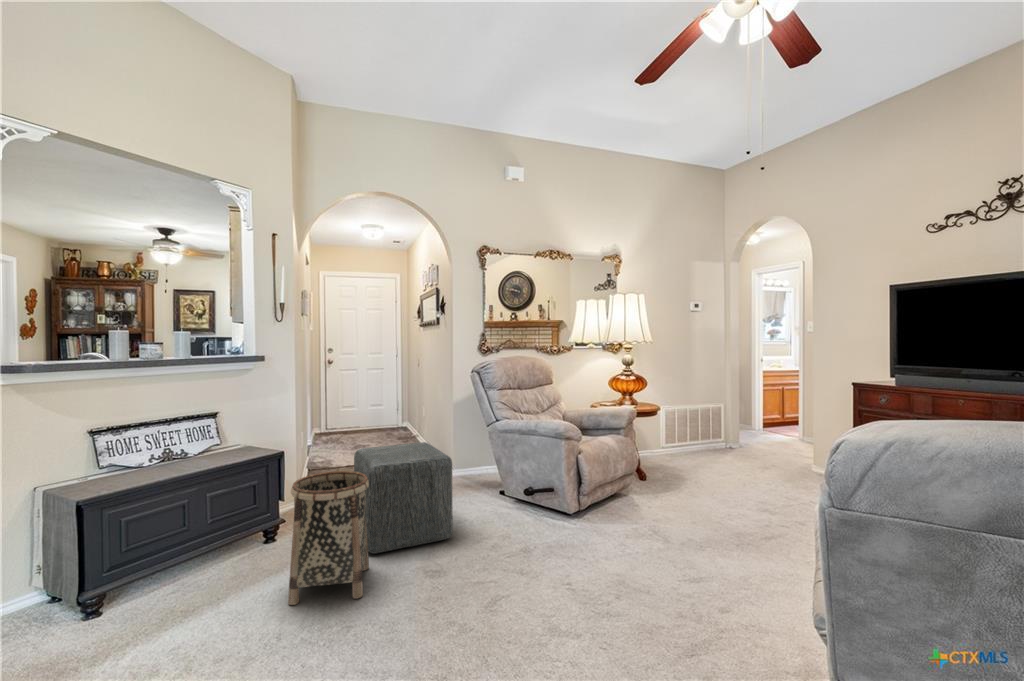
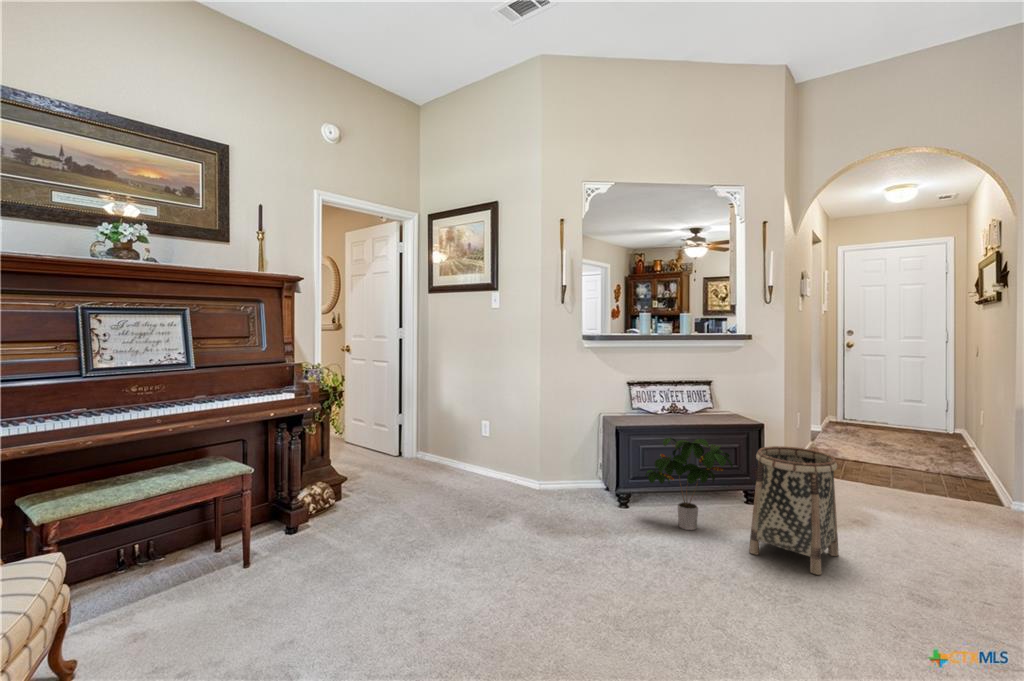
ottoman: present [354,442,453,554] -> none [837,436,970,566]
potted plant: none [135,488,262,611] -> present [645,437,733,530]

